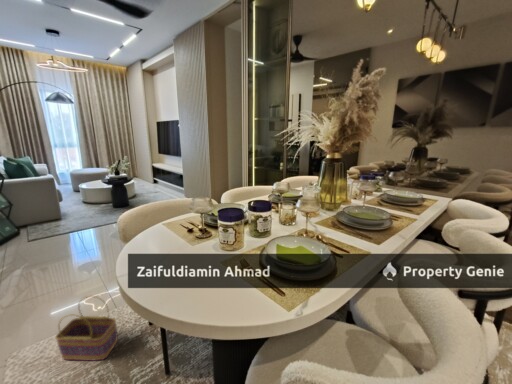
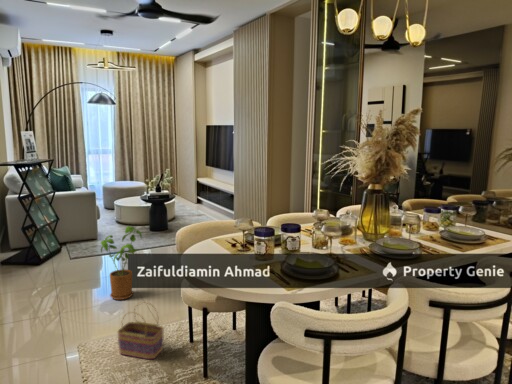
house plant: none [44,209,94,282] -> present [101,226,142,300]

